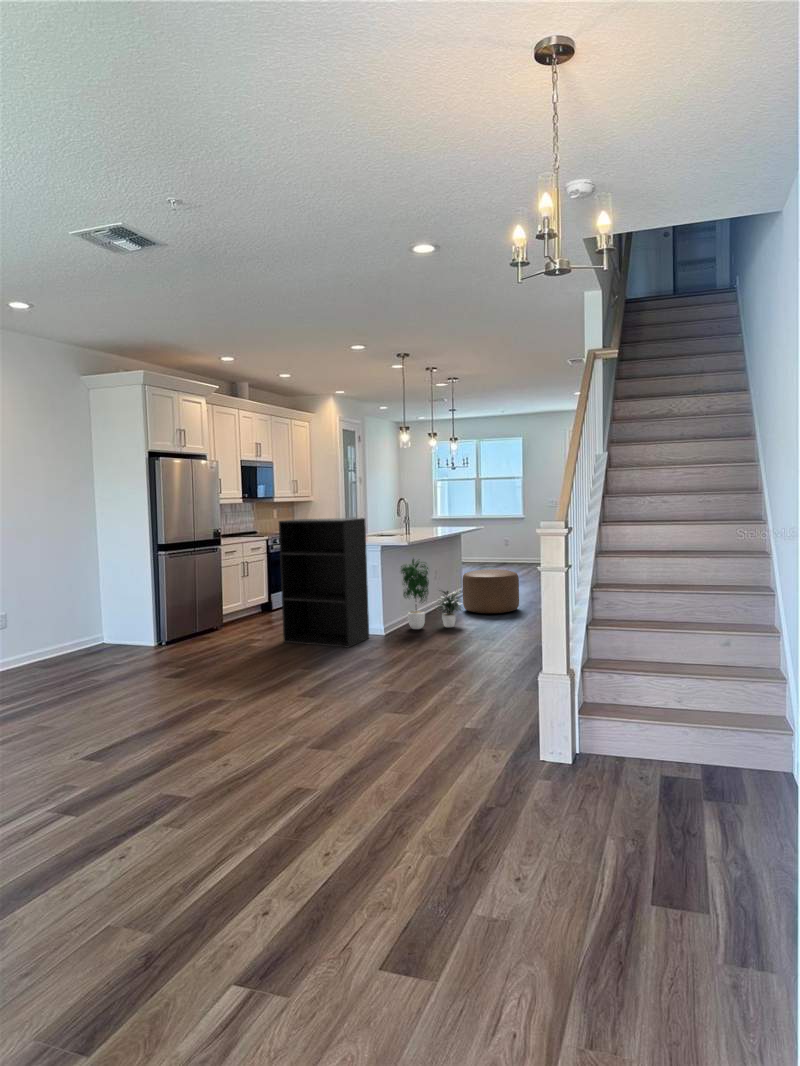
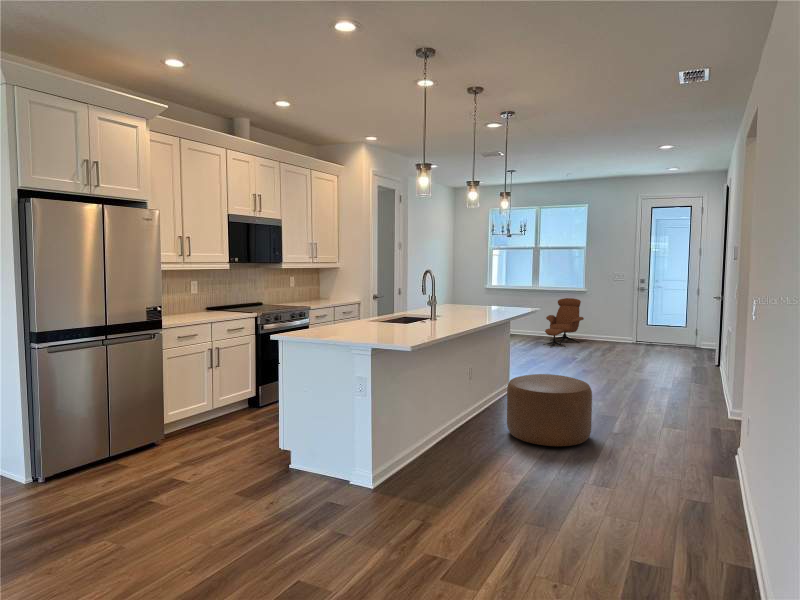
bookshelf: present [279,518,369,647] -> none [200,299,343,530]
lounge chair: none [487,524,522,568] -> present [544,298,584,347]
potted plant: present [401,559,461,629] -> none [402,365,506,479]

